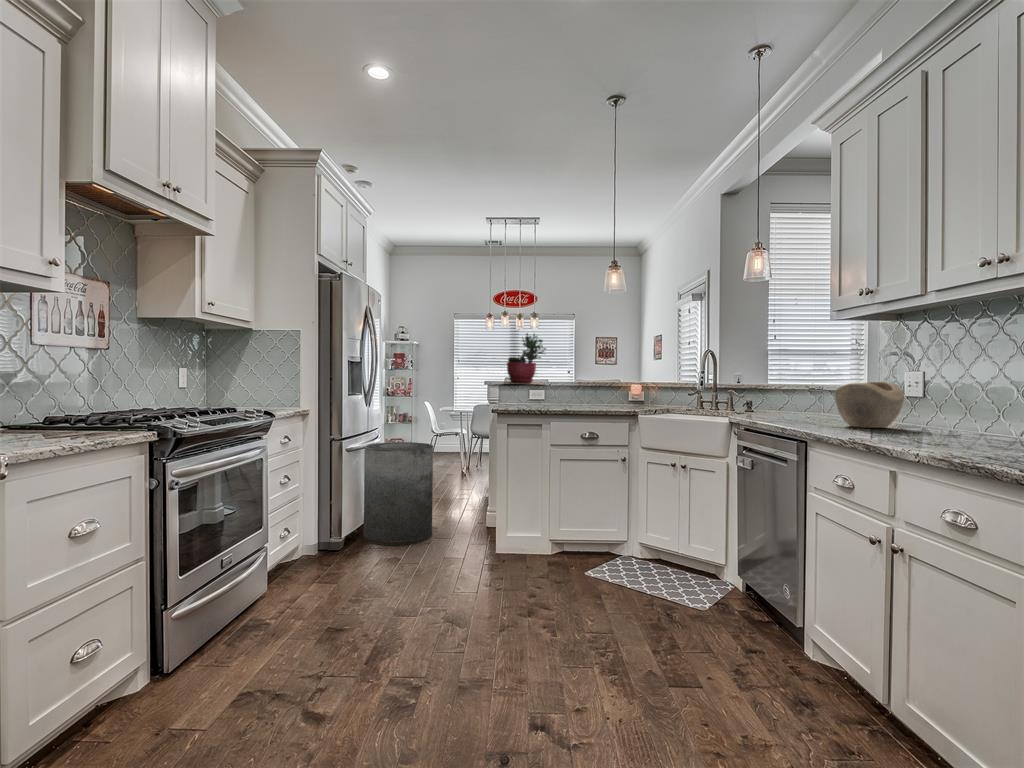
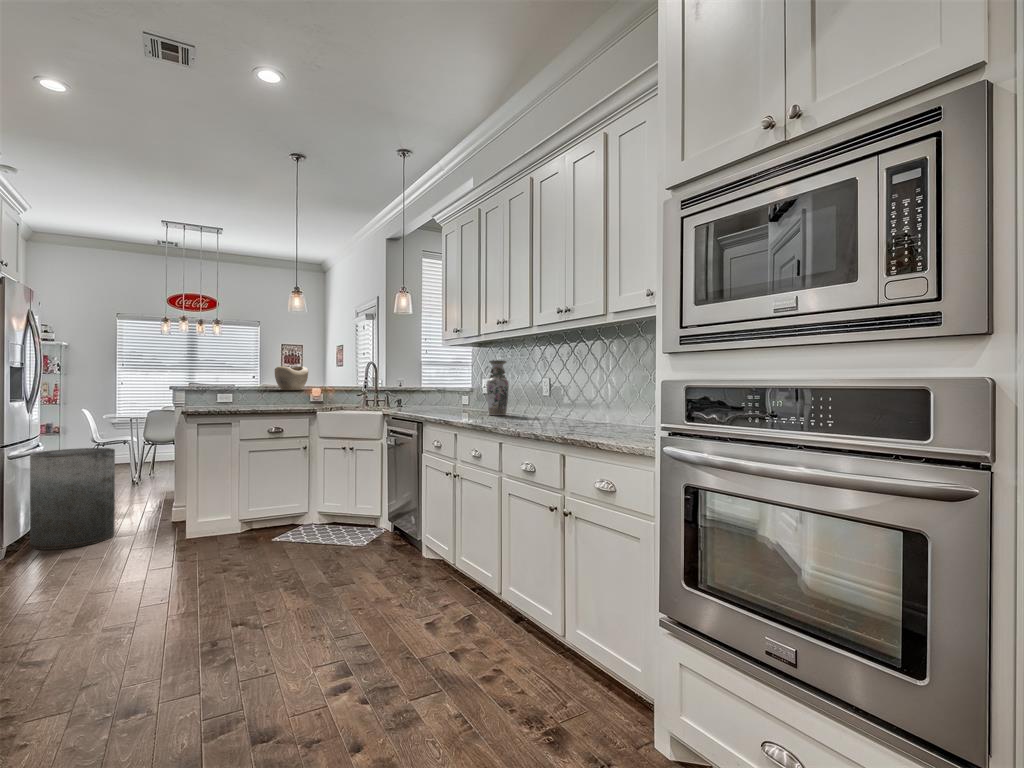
succulent plant: present [504,333,546,385] -> none [191,344,236,390]
vase: none [933,337,983,436] -> present [487,360,509,415]
decorative bowl: present [835,382,904,428] -> present [275,366,308,390]

